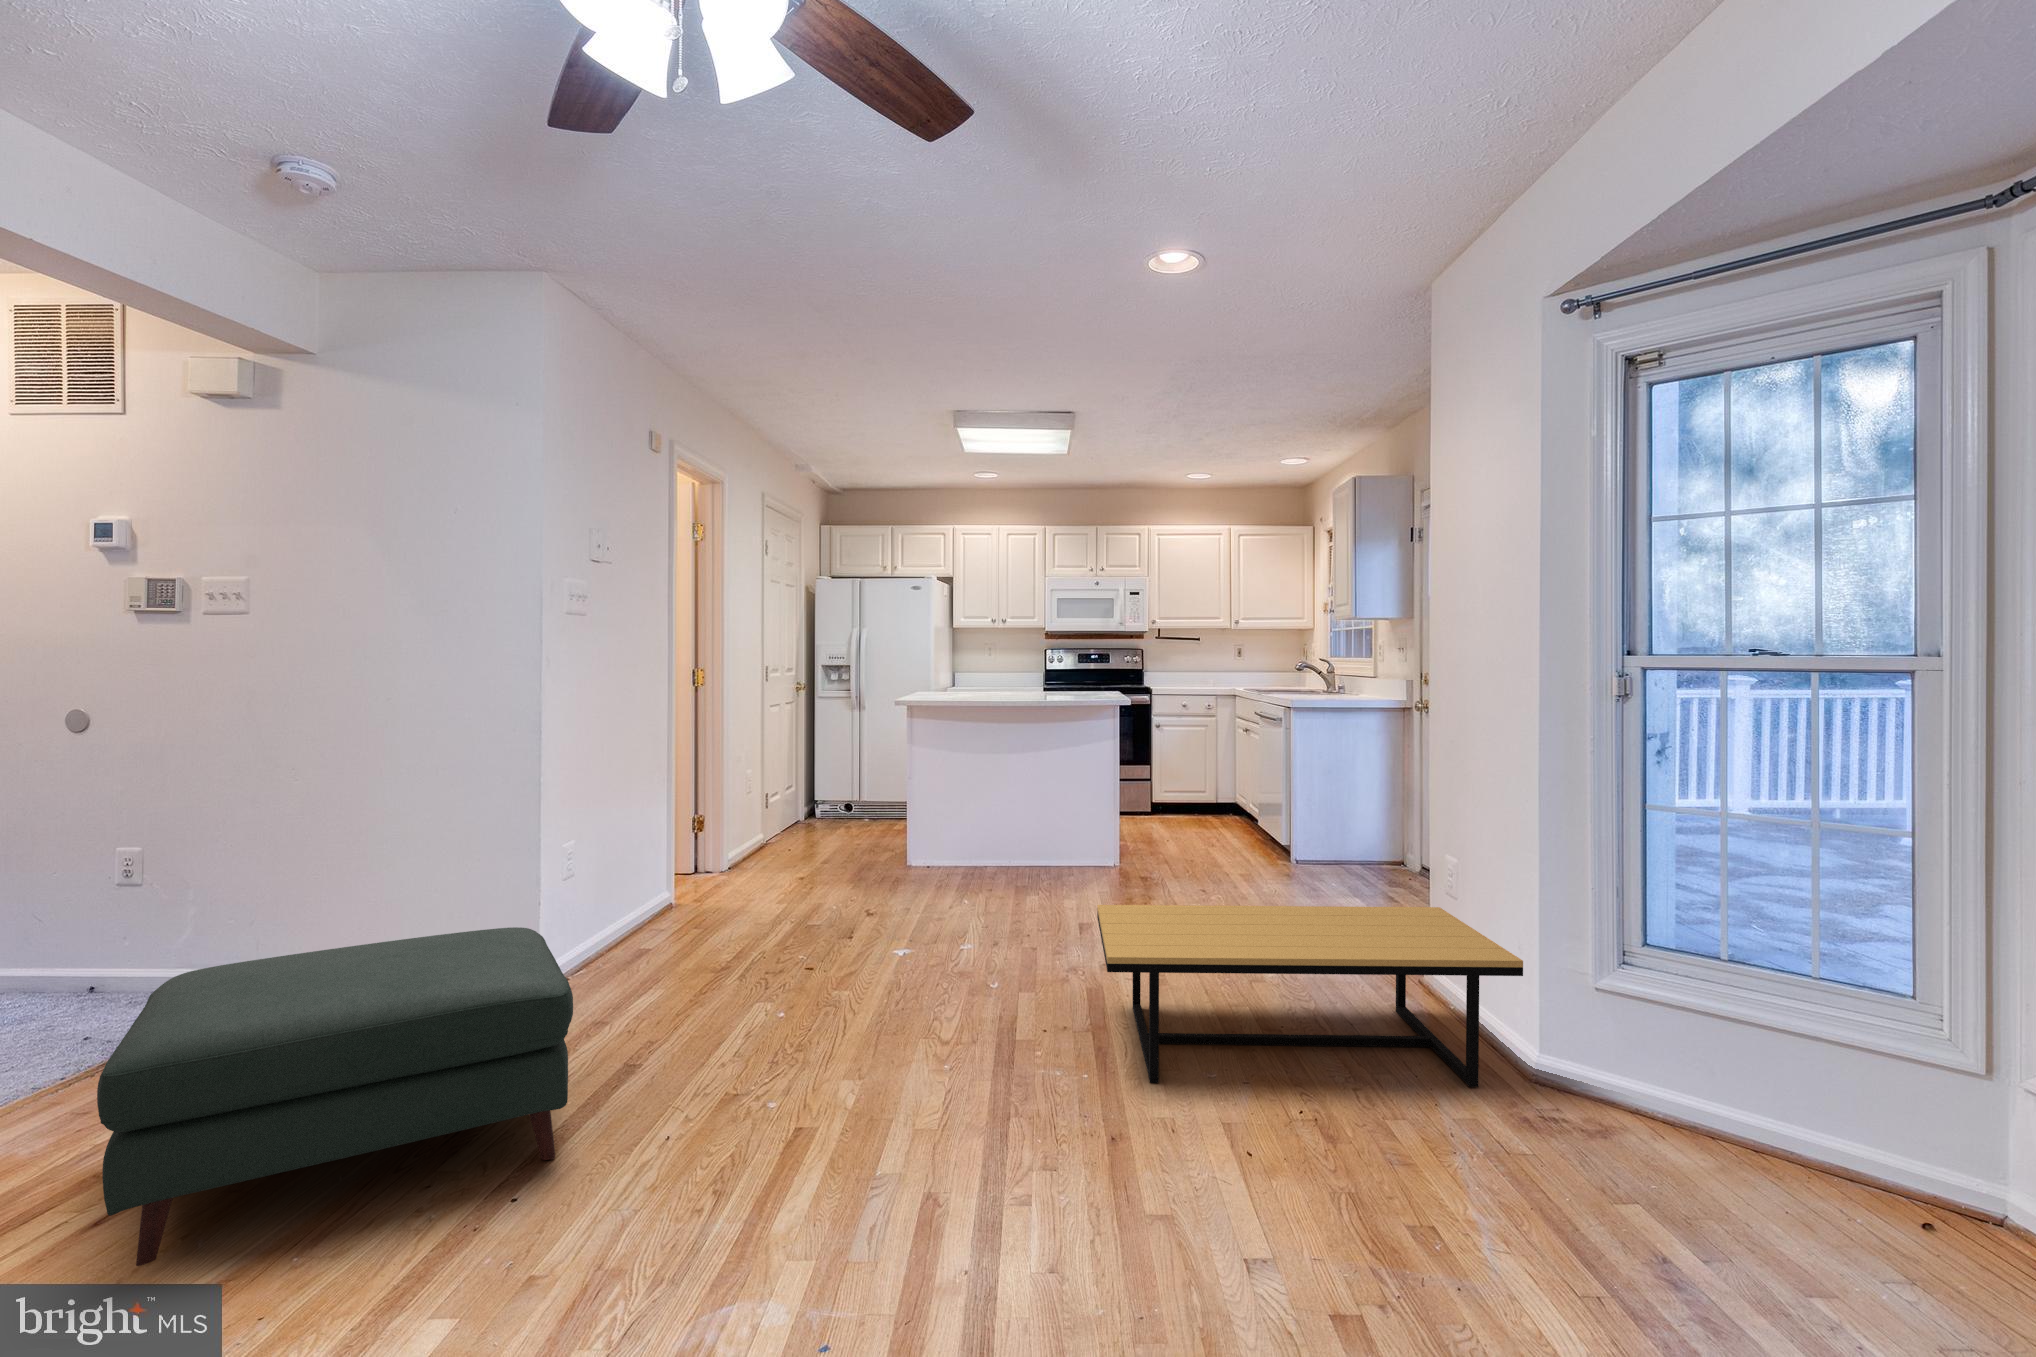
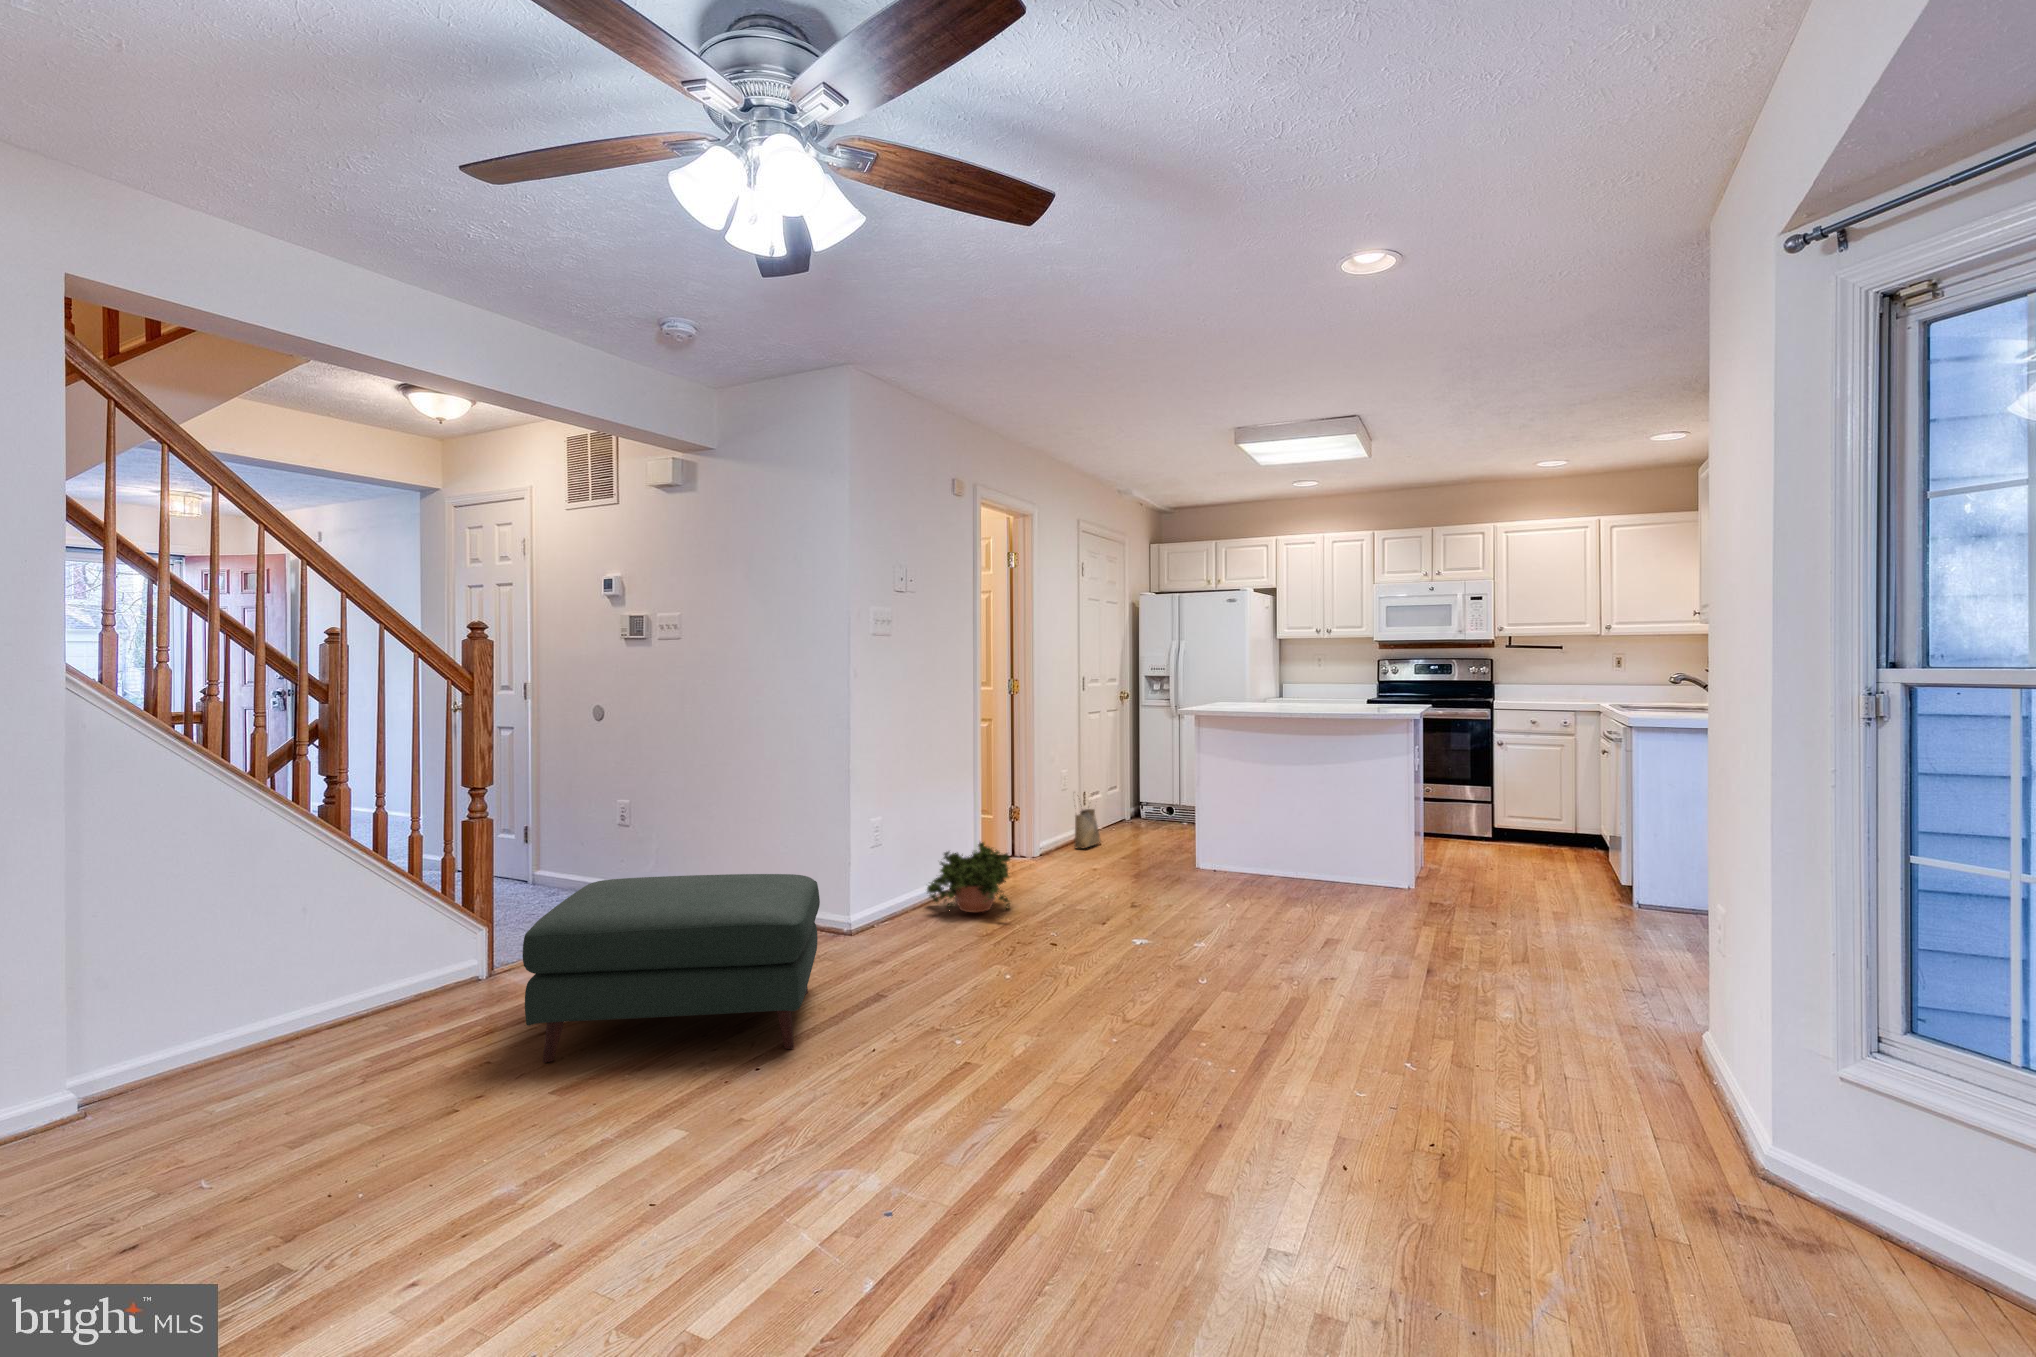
woven basket: none [758,794,788,859] -> present [1074,809,1100,848]
potted plant: none [623,859,743,947] -> present [927,842,1010,912]
coffee table: present [1097,905,1523,1087] -> none [1255,911,1744,1161]

